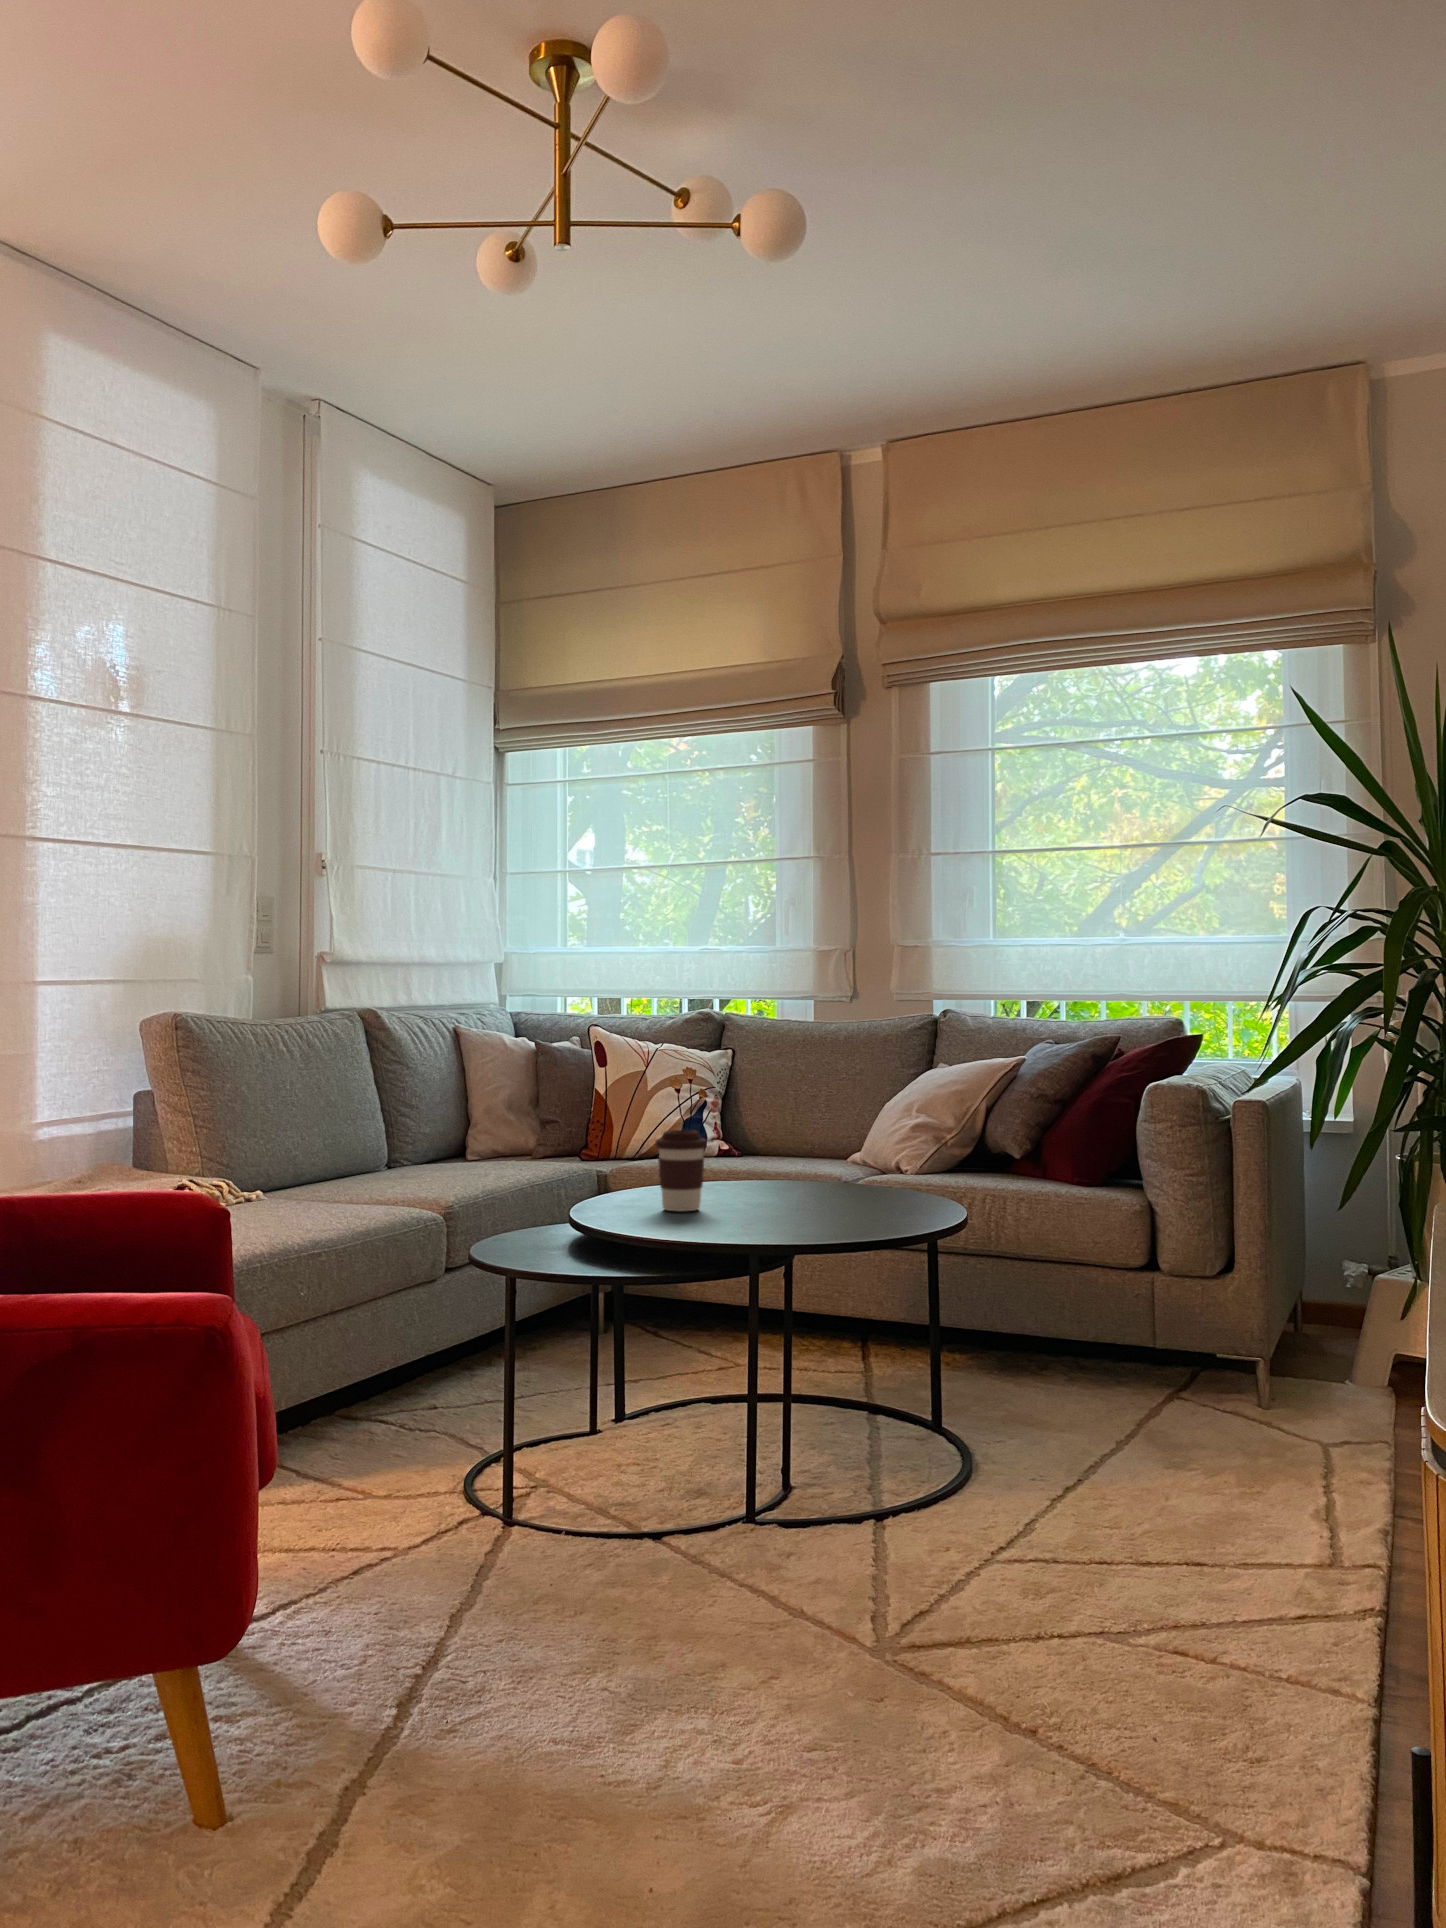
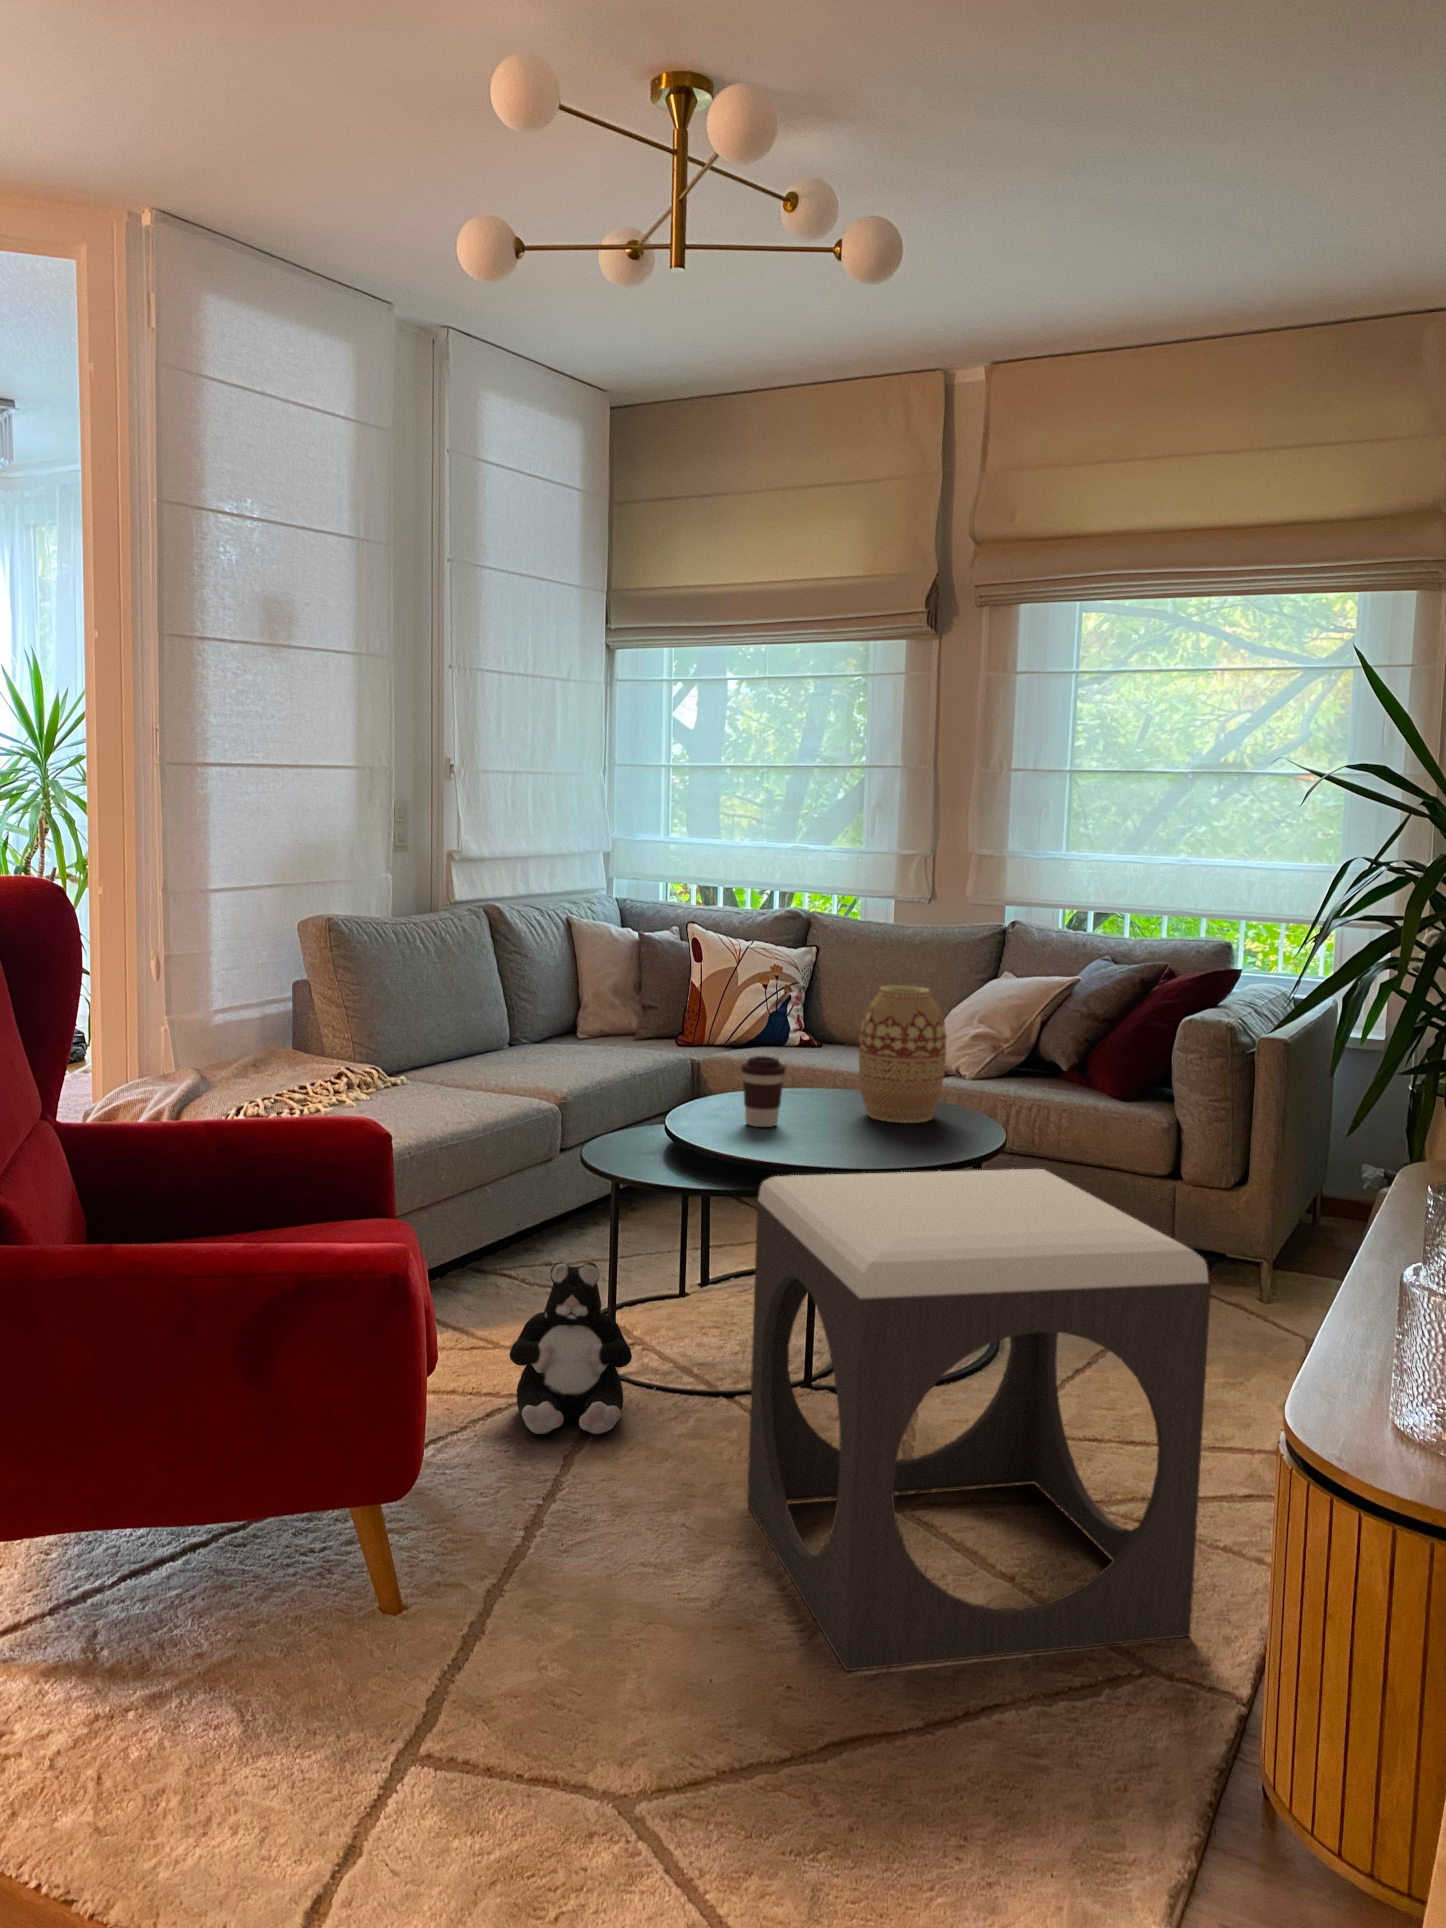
vase: none [790,1048,890,1203] -> present [859,986,947,1123]
footstool: none [683,1211,1276,1870] -> present [747,1169,1211,1671]
plush toy: none [381,1371,534,1588] -> present [509,1262,632,1435]

